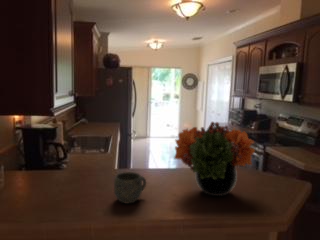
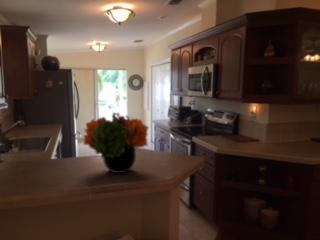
mug: present [114,172,146,204] -> none [28,158,59,183]

